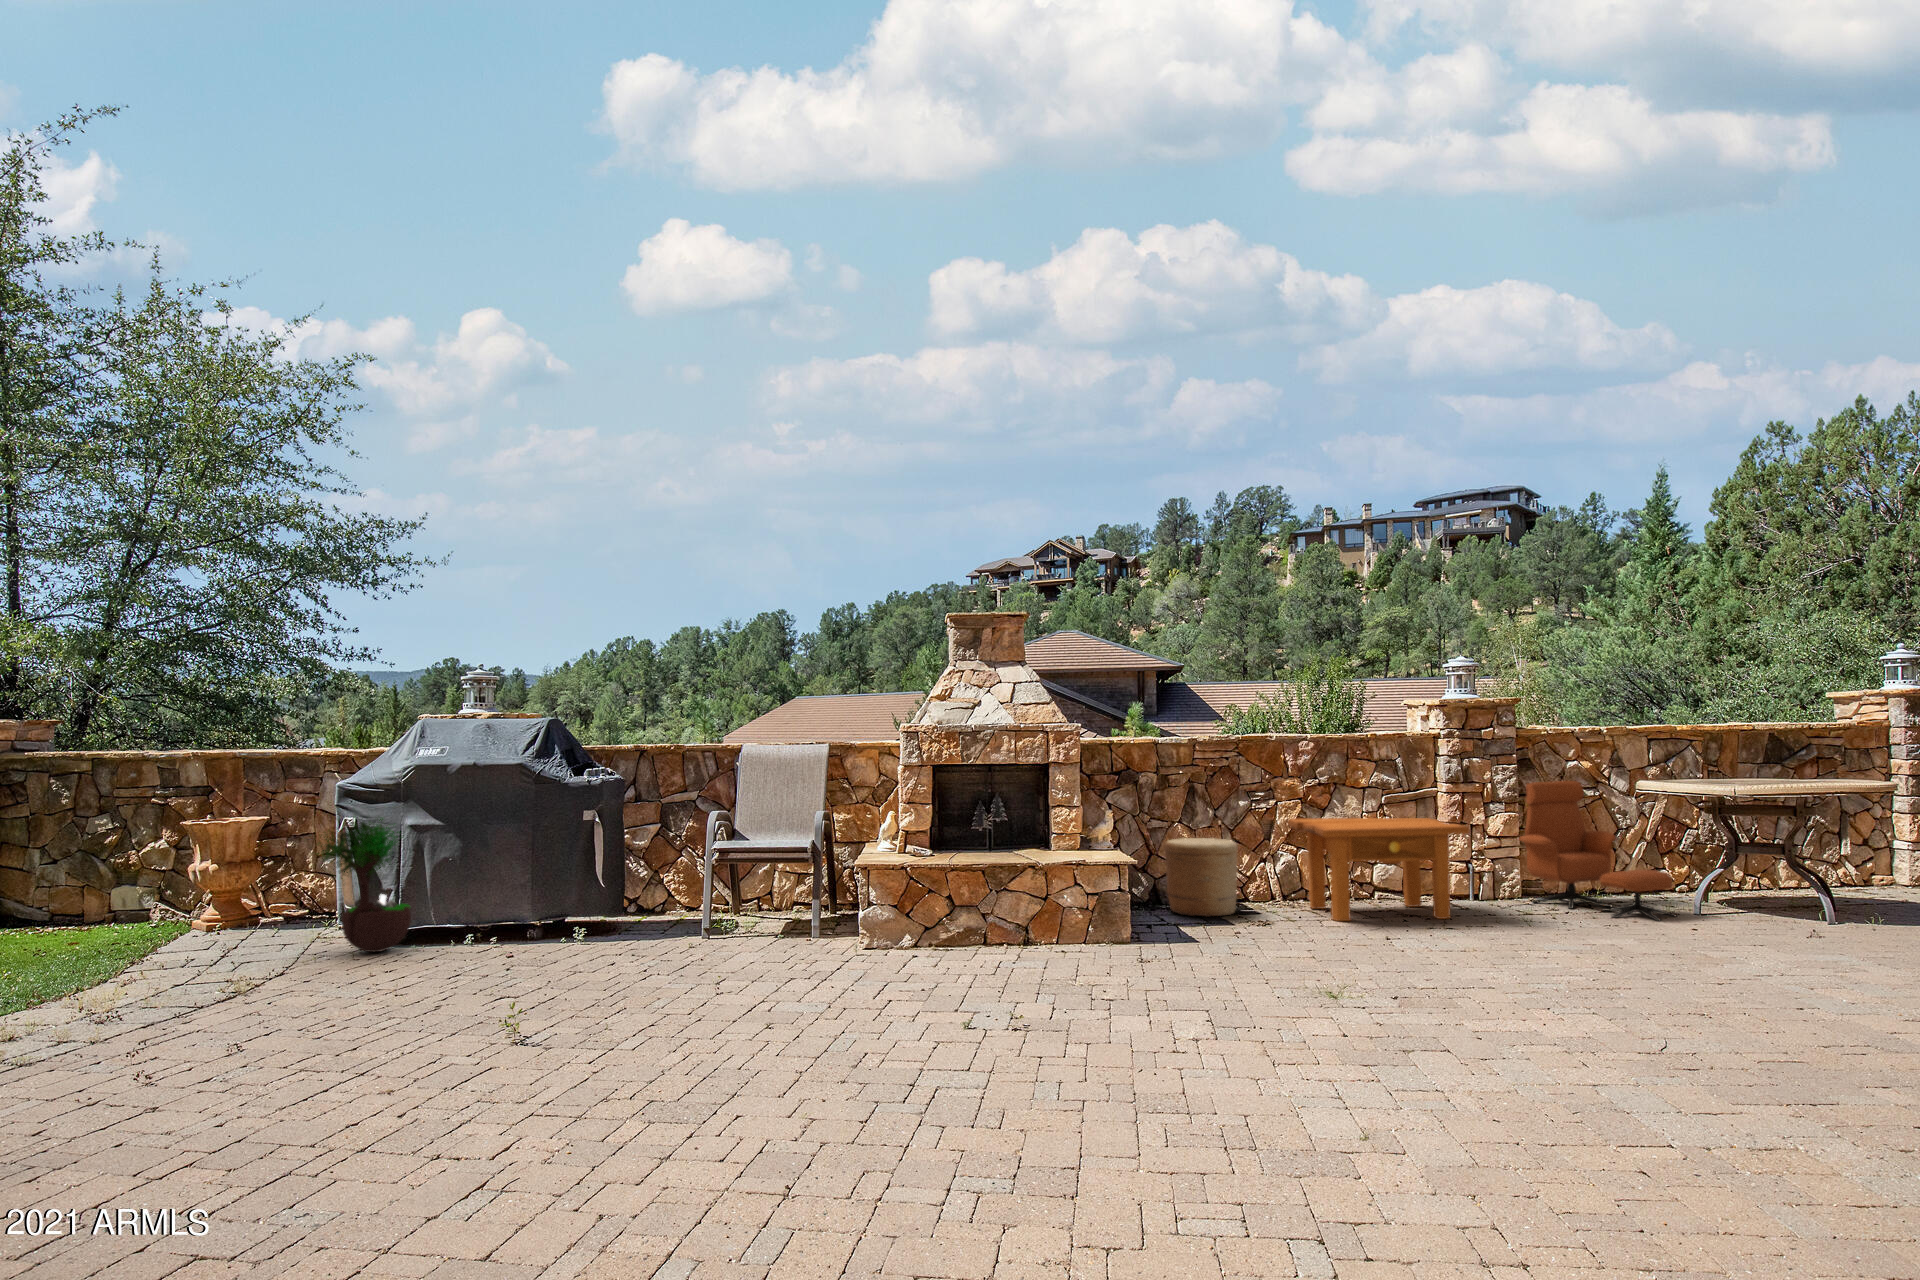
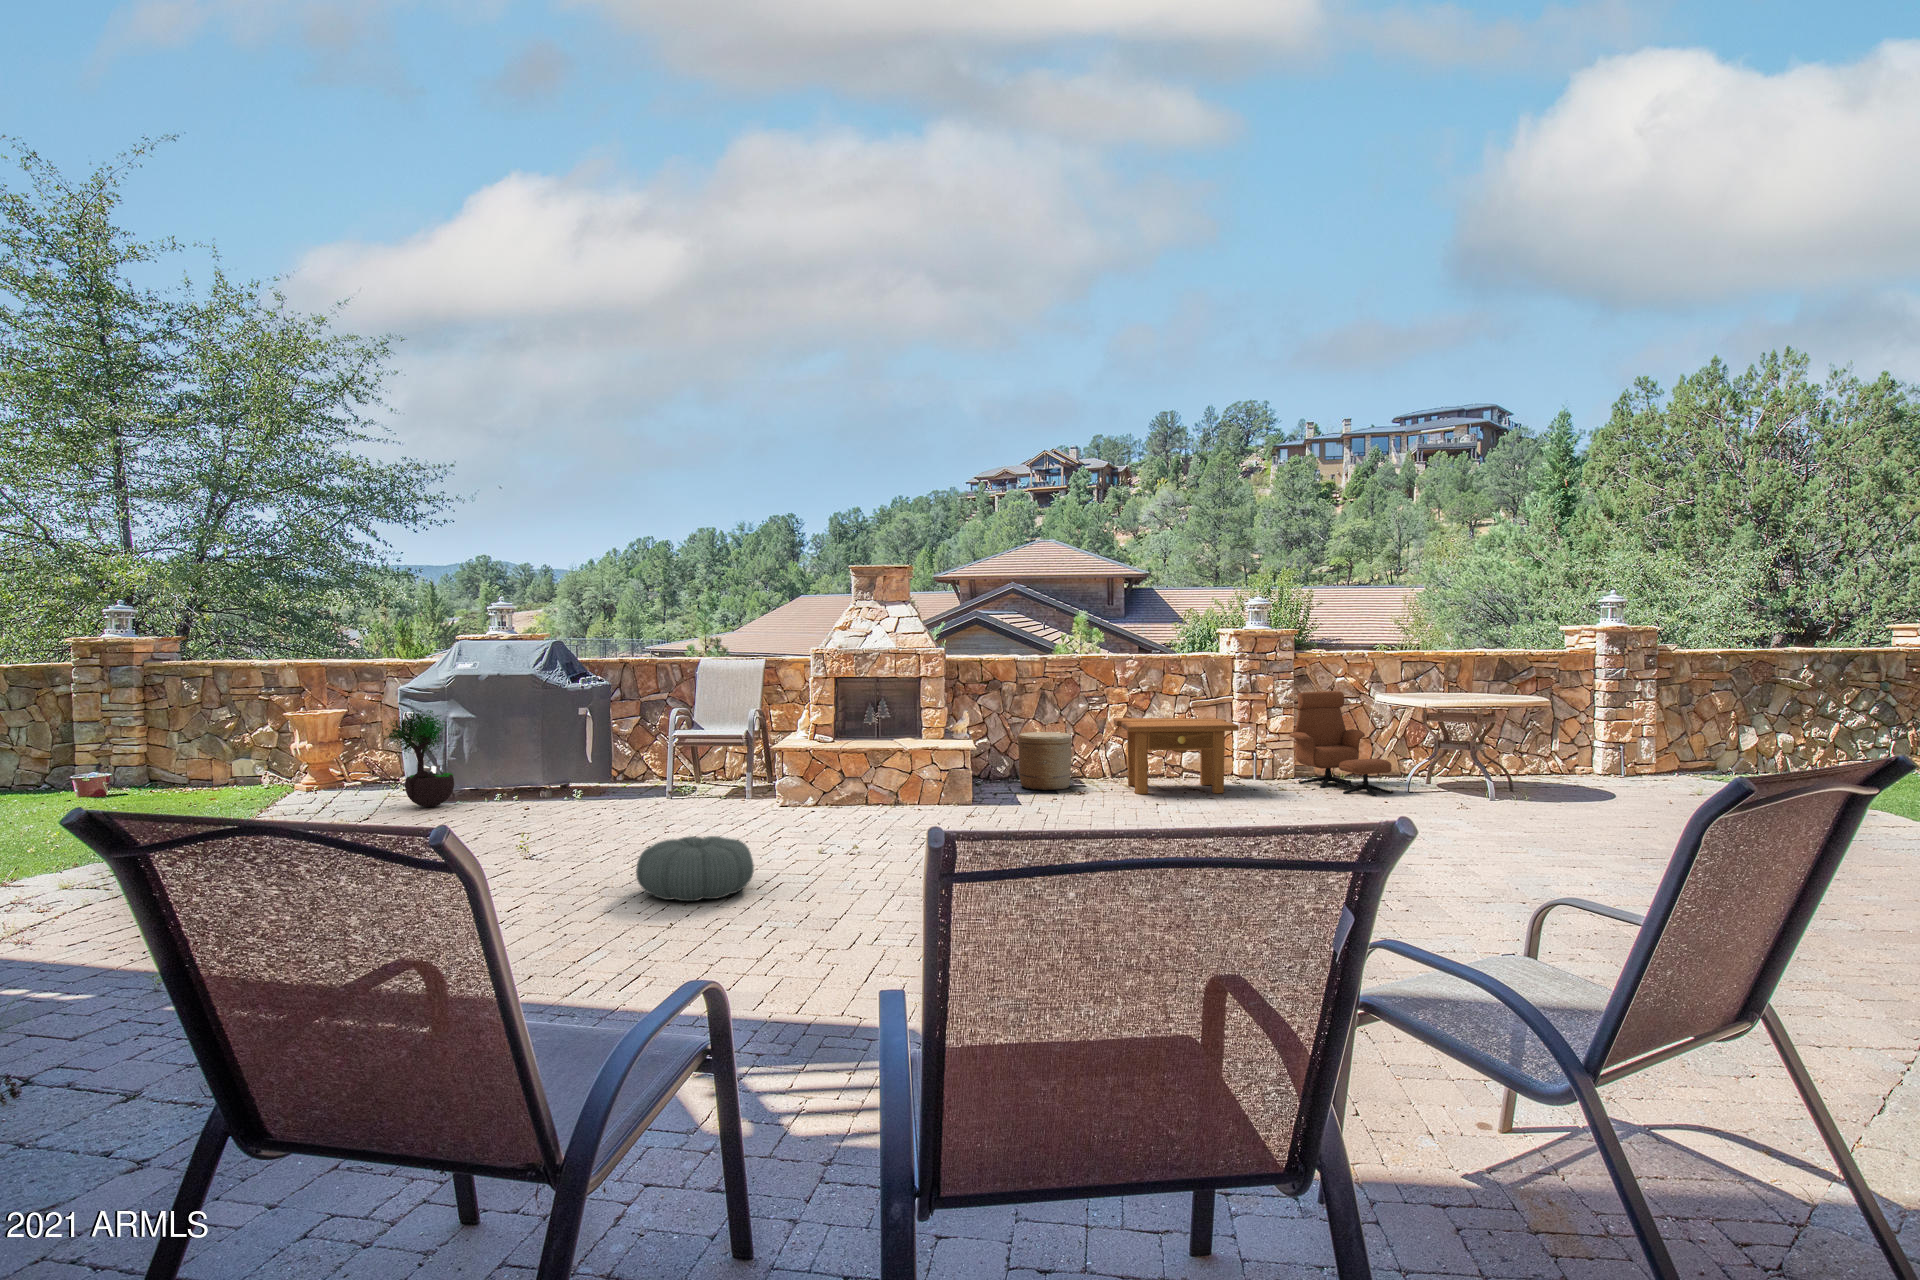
pouf: none [711,1014,901,1133] -> present [636,836,754,901]

